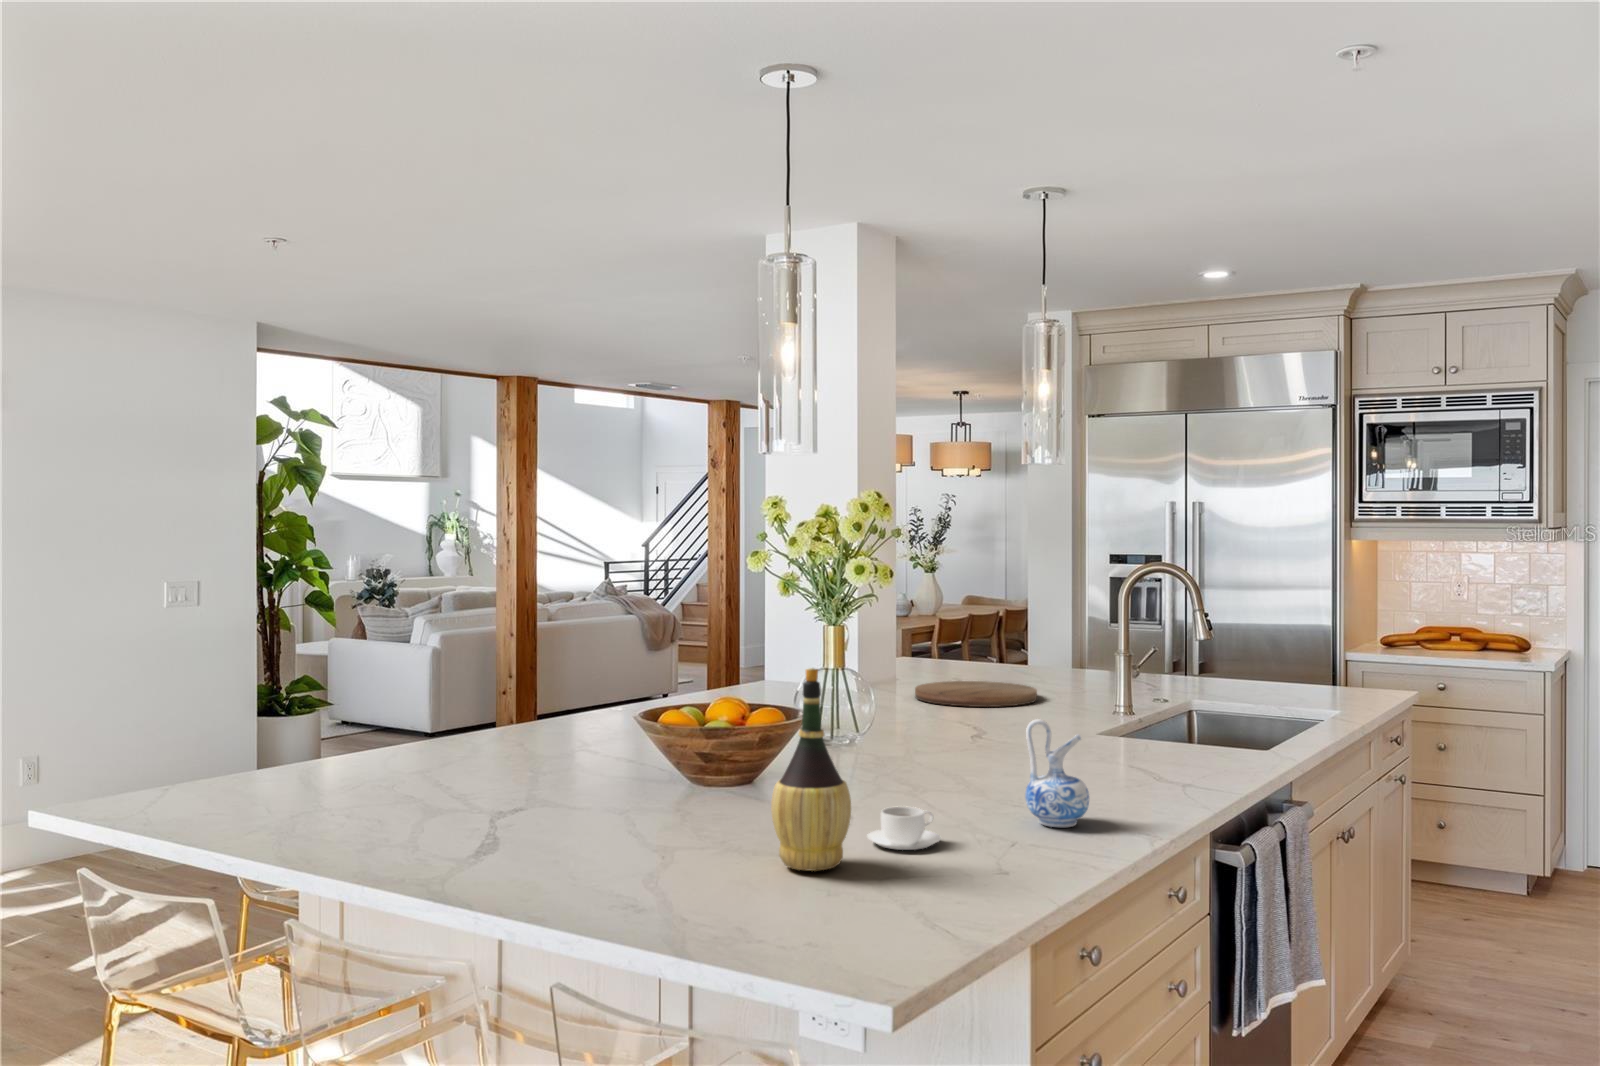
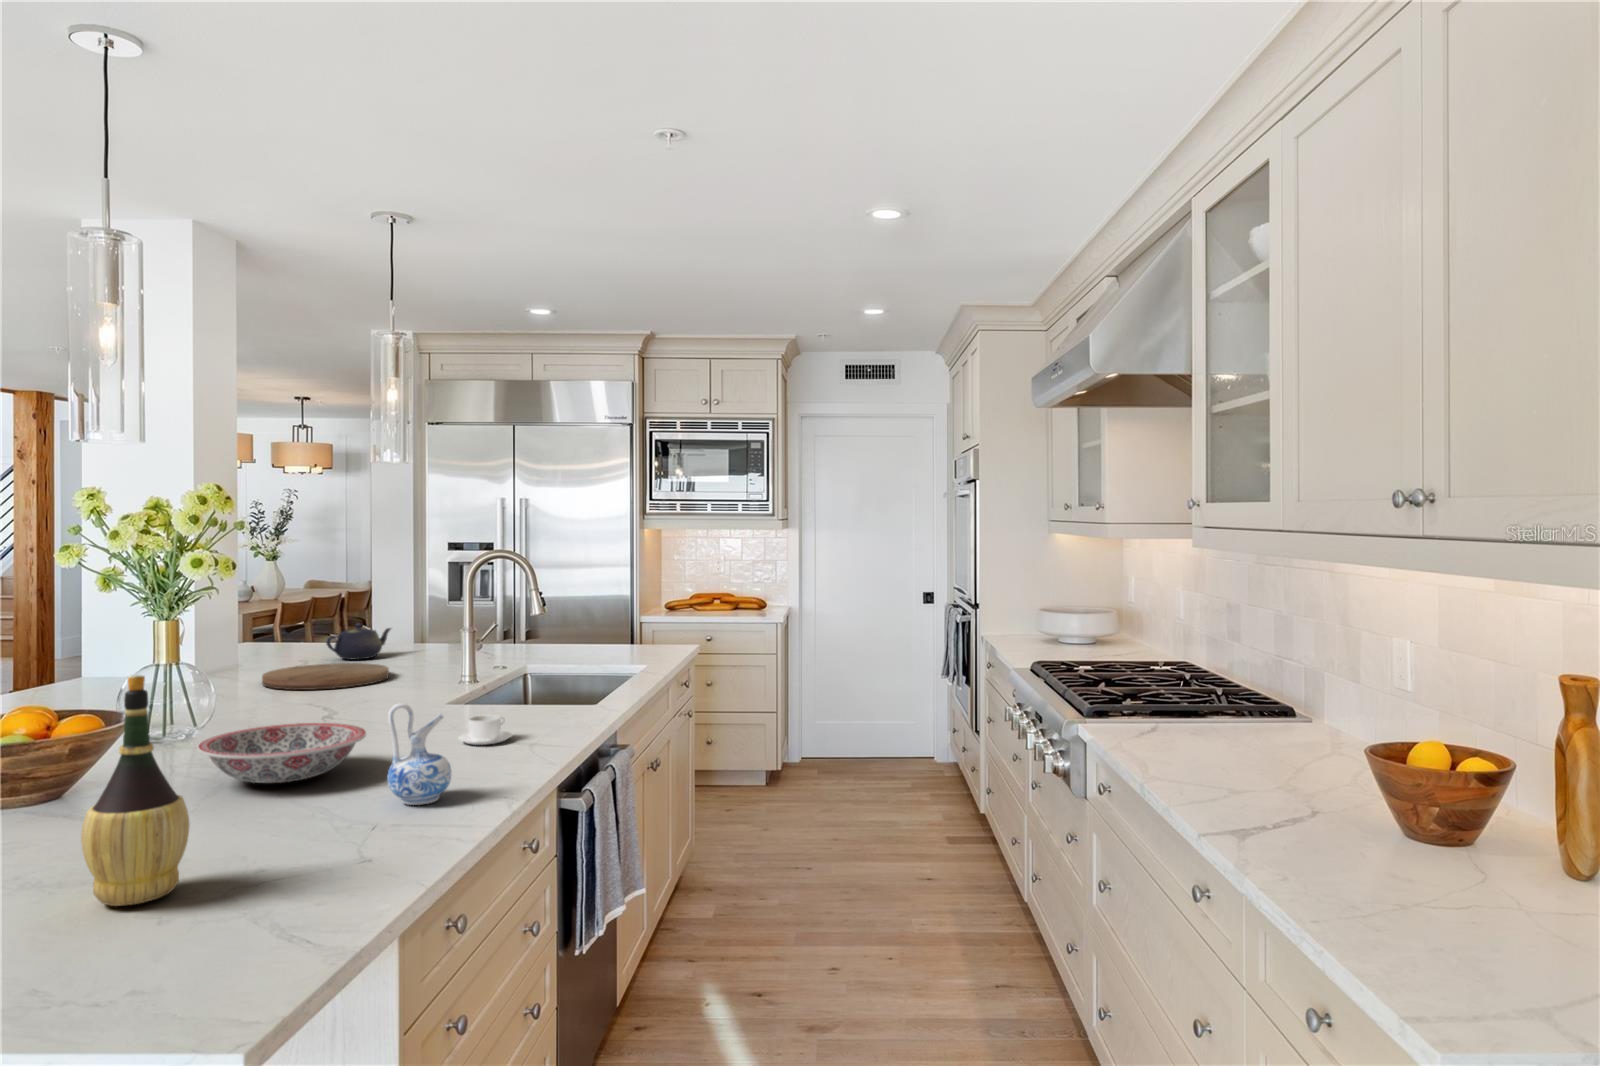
teapot: none [976,641,1044,679] -> present [326,624,391,660]
ceramic bowl: none [858,734,1008,788] -> present [197,723,366,783]
coffee cup: present [867,806,941,850] -> present [458,715,512,745]

